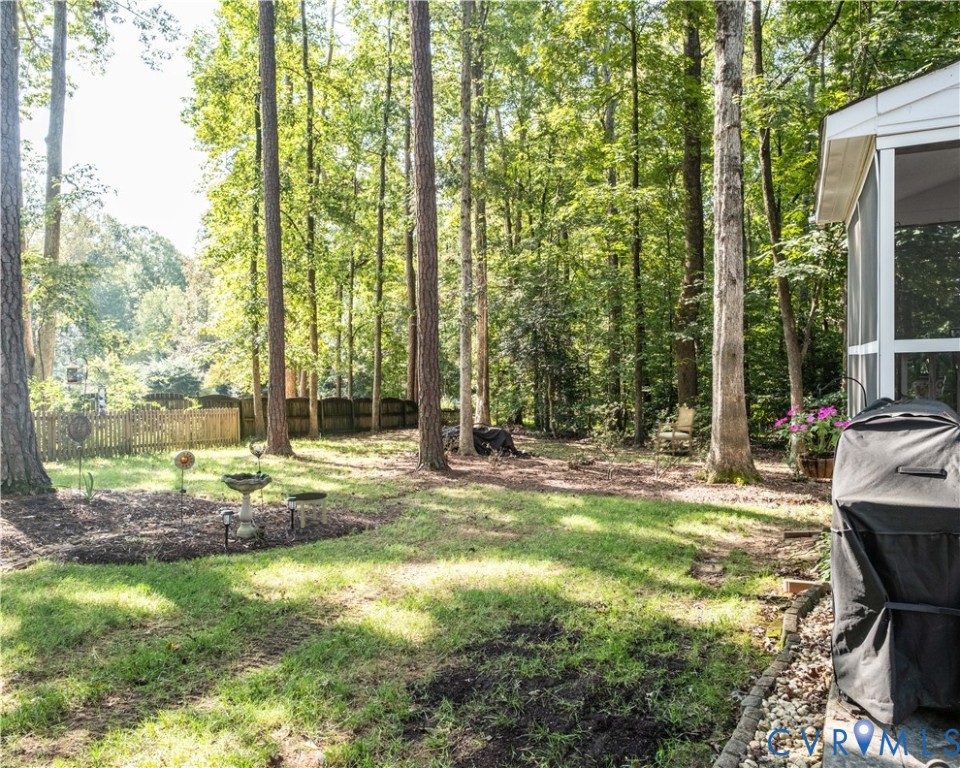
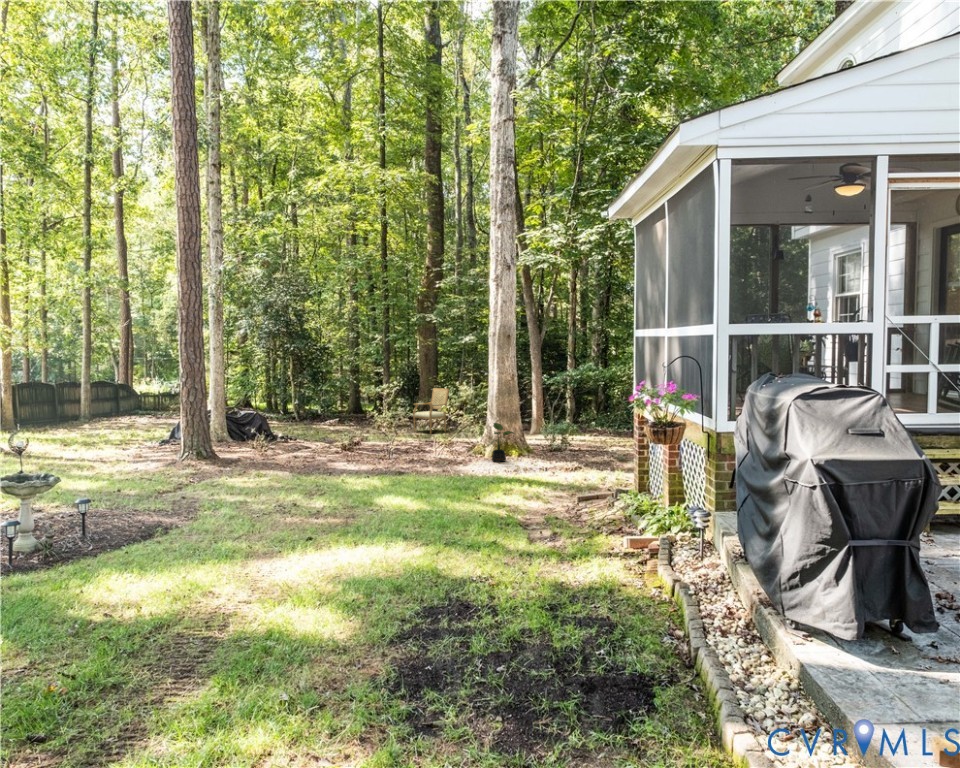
potted plant: none [711,447,742,489] -> present [492,423,514,462]
round table: present [290,492,327,528] -> none [29,505,87,554]

